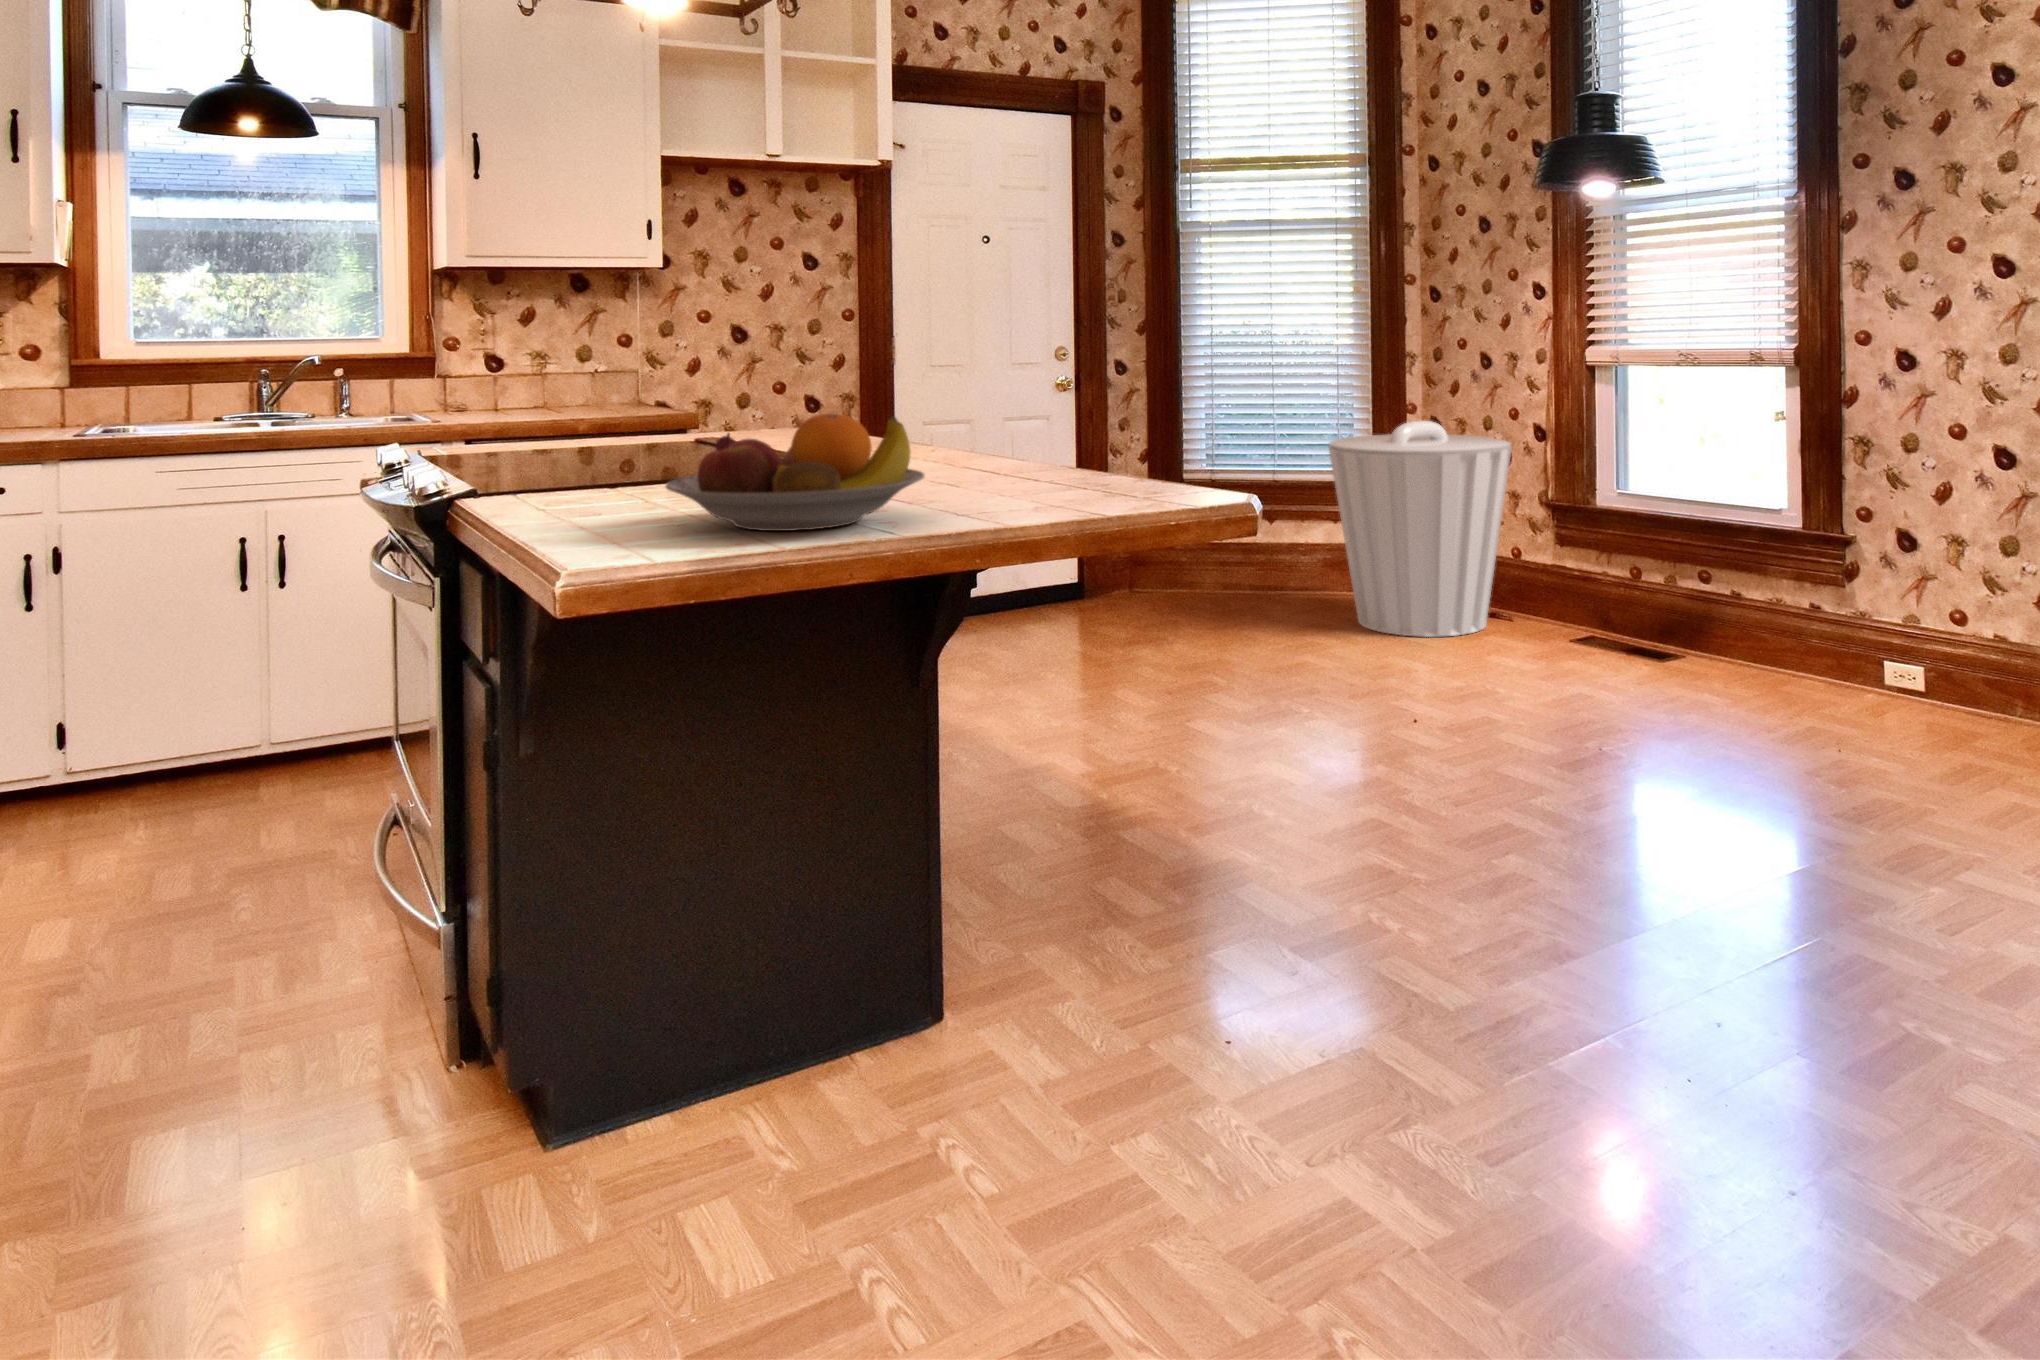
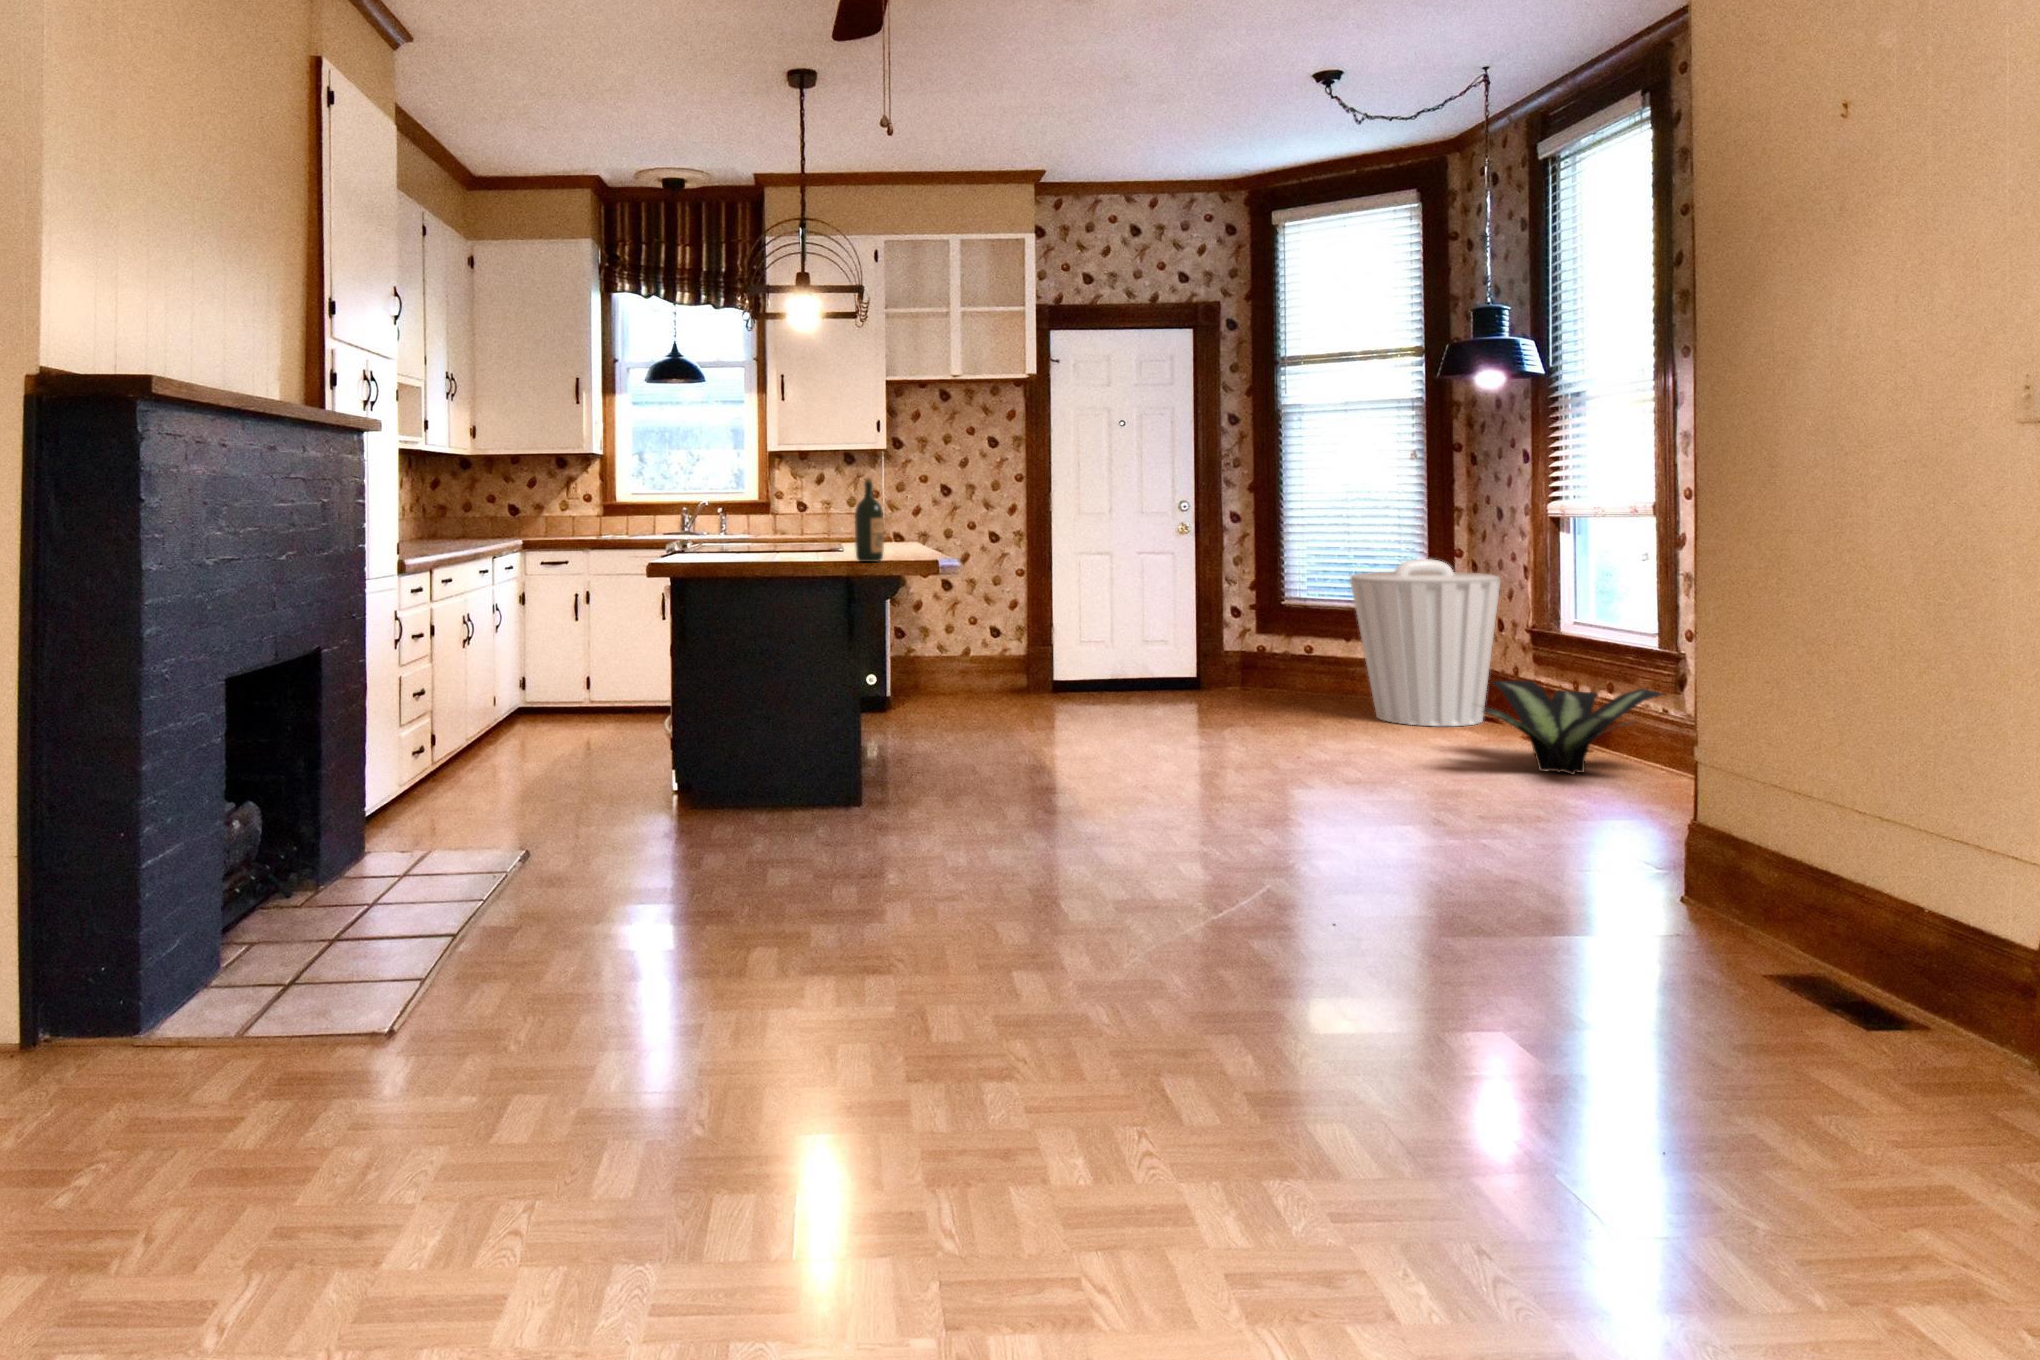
wine bottle: none [965,309,1030,499] -> present [855,478,884,562]
fruit bowl: present [666,413,925,531] -> none [716,521,815,564]
potted plant: none [1608,578,1866,708] -> present [1480,680,1666,775]

